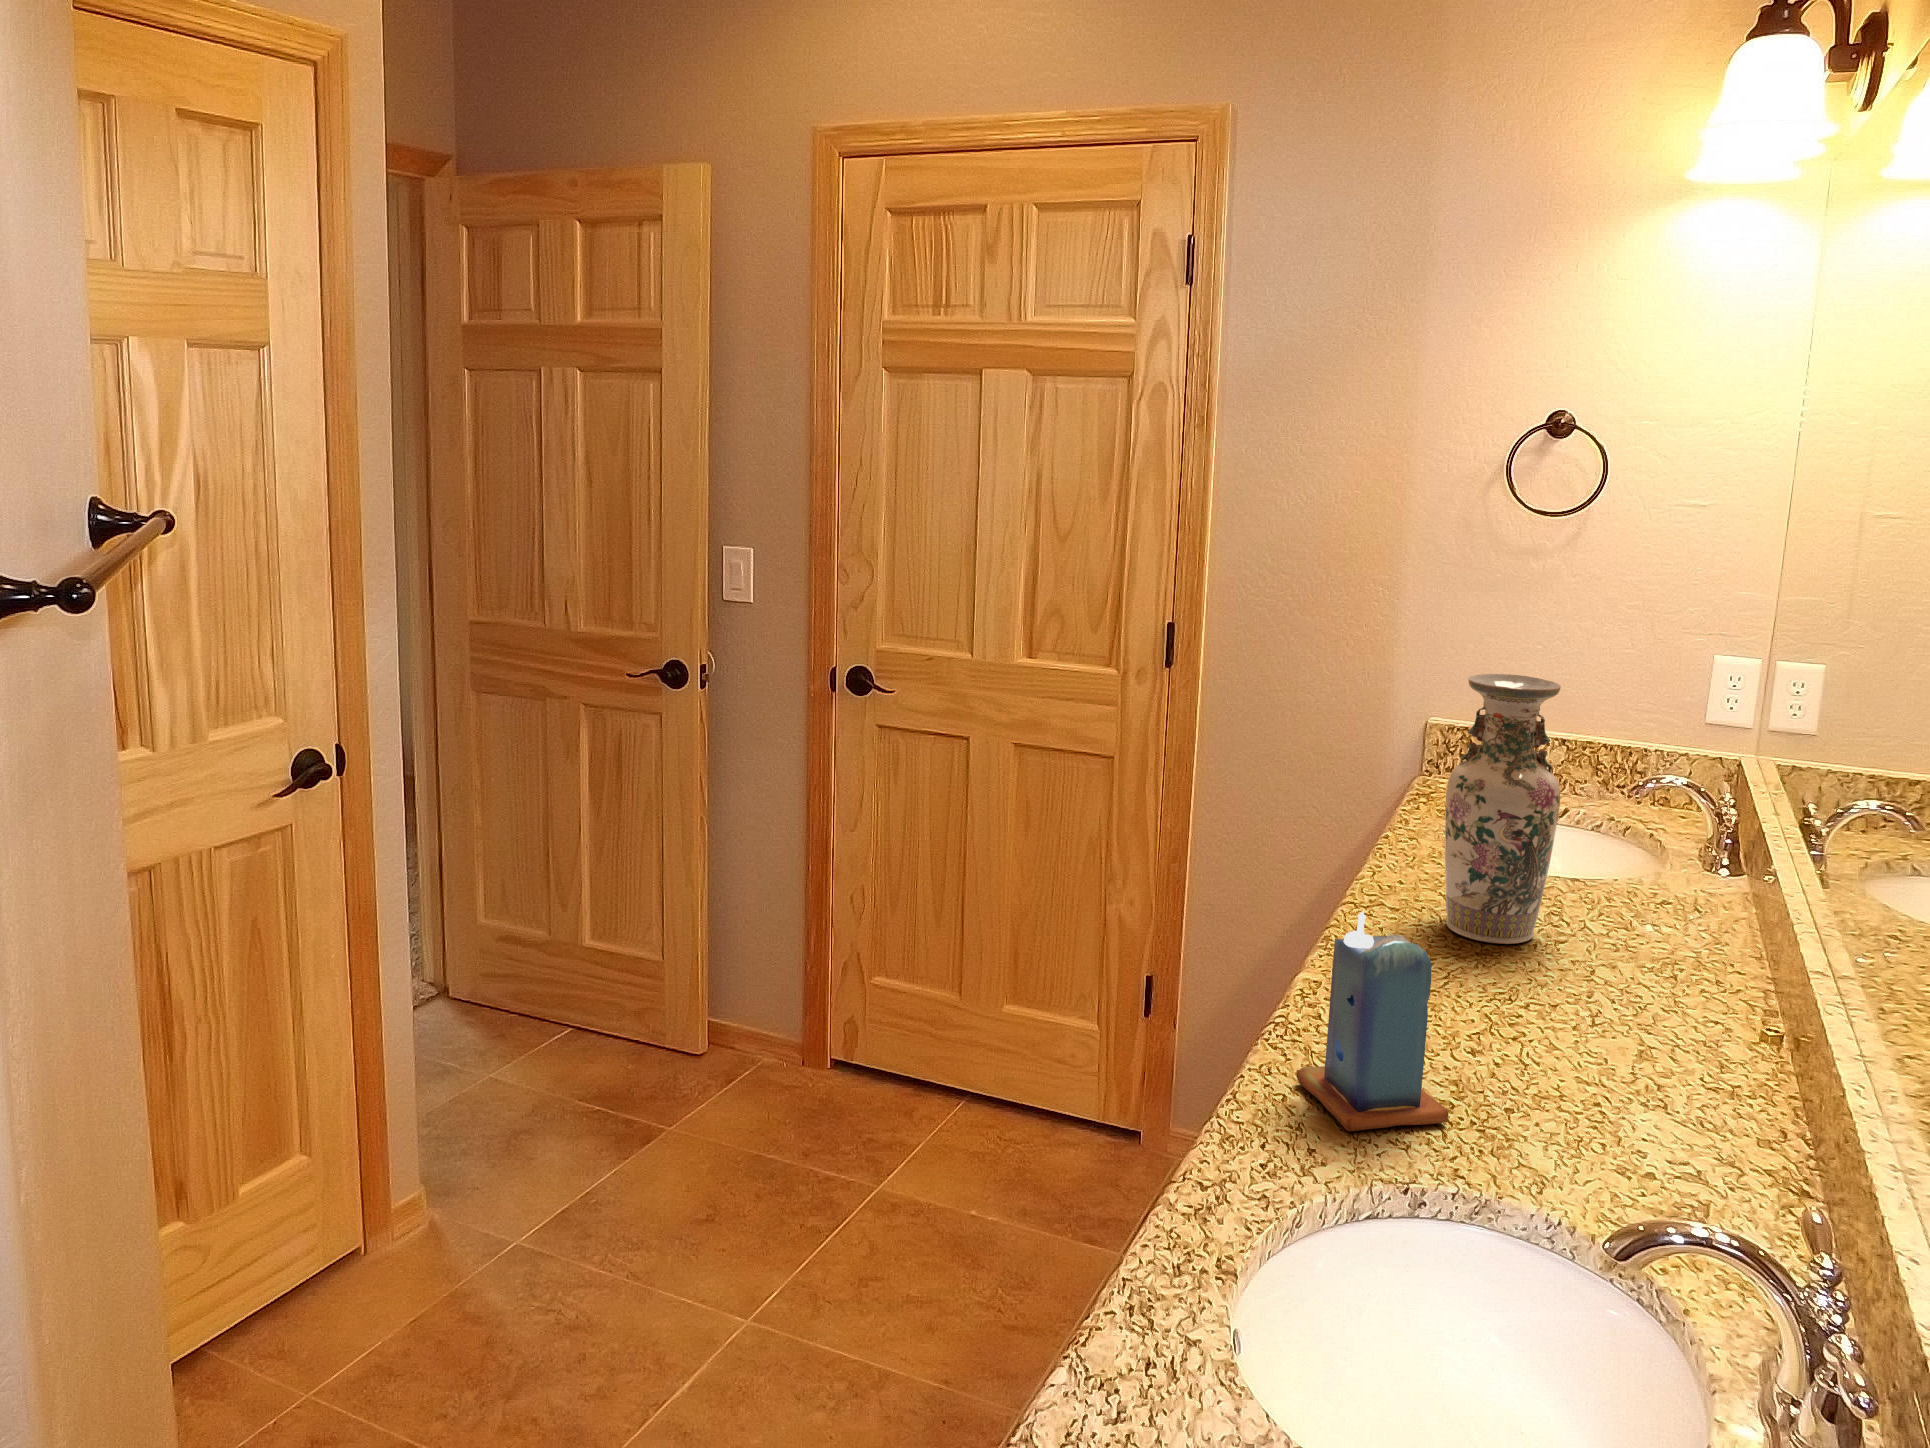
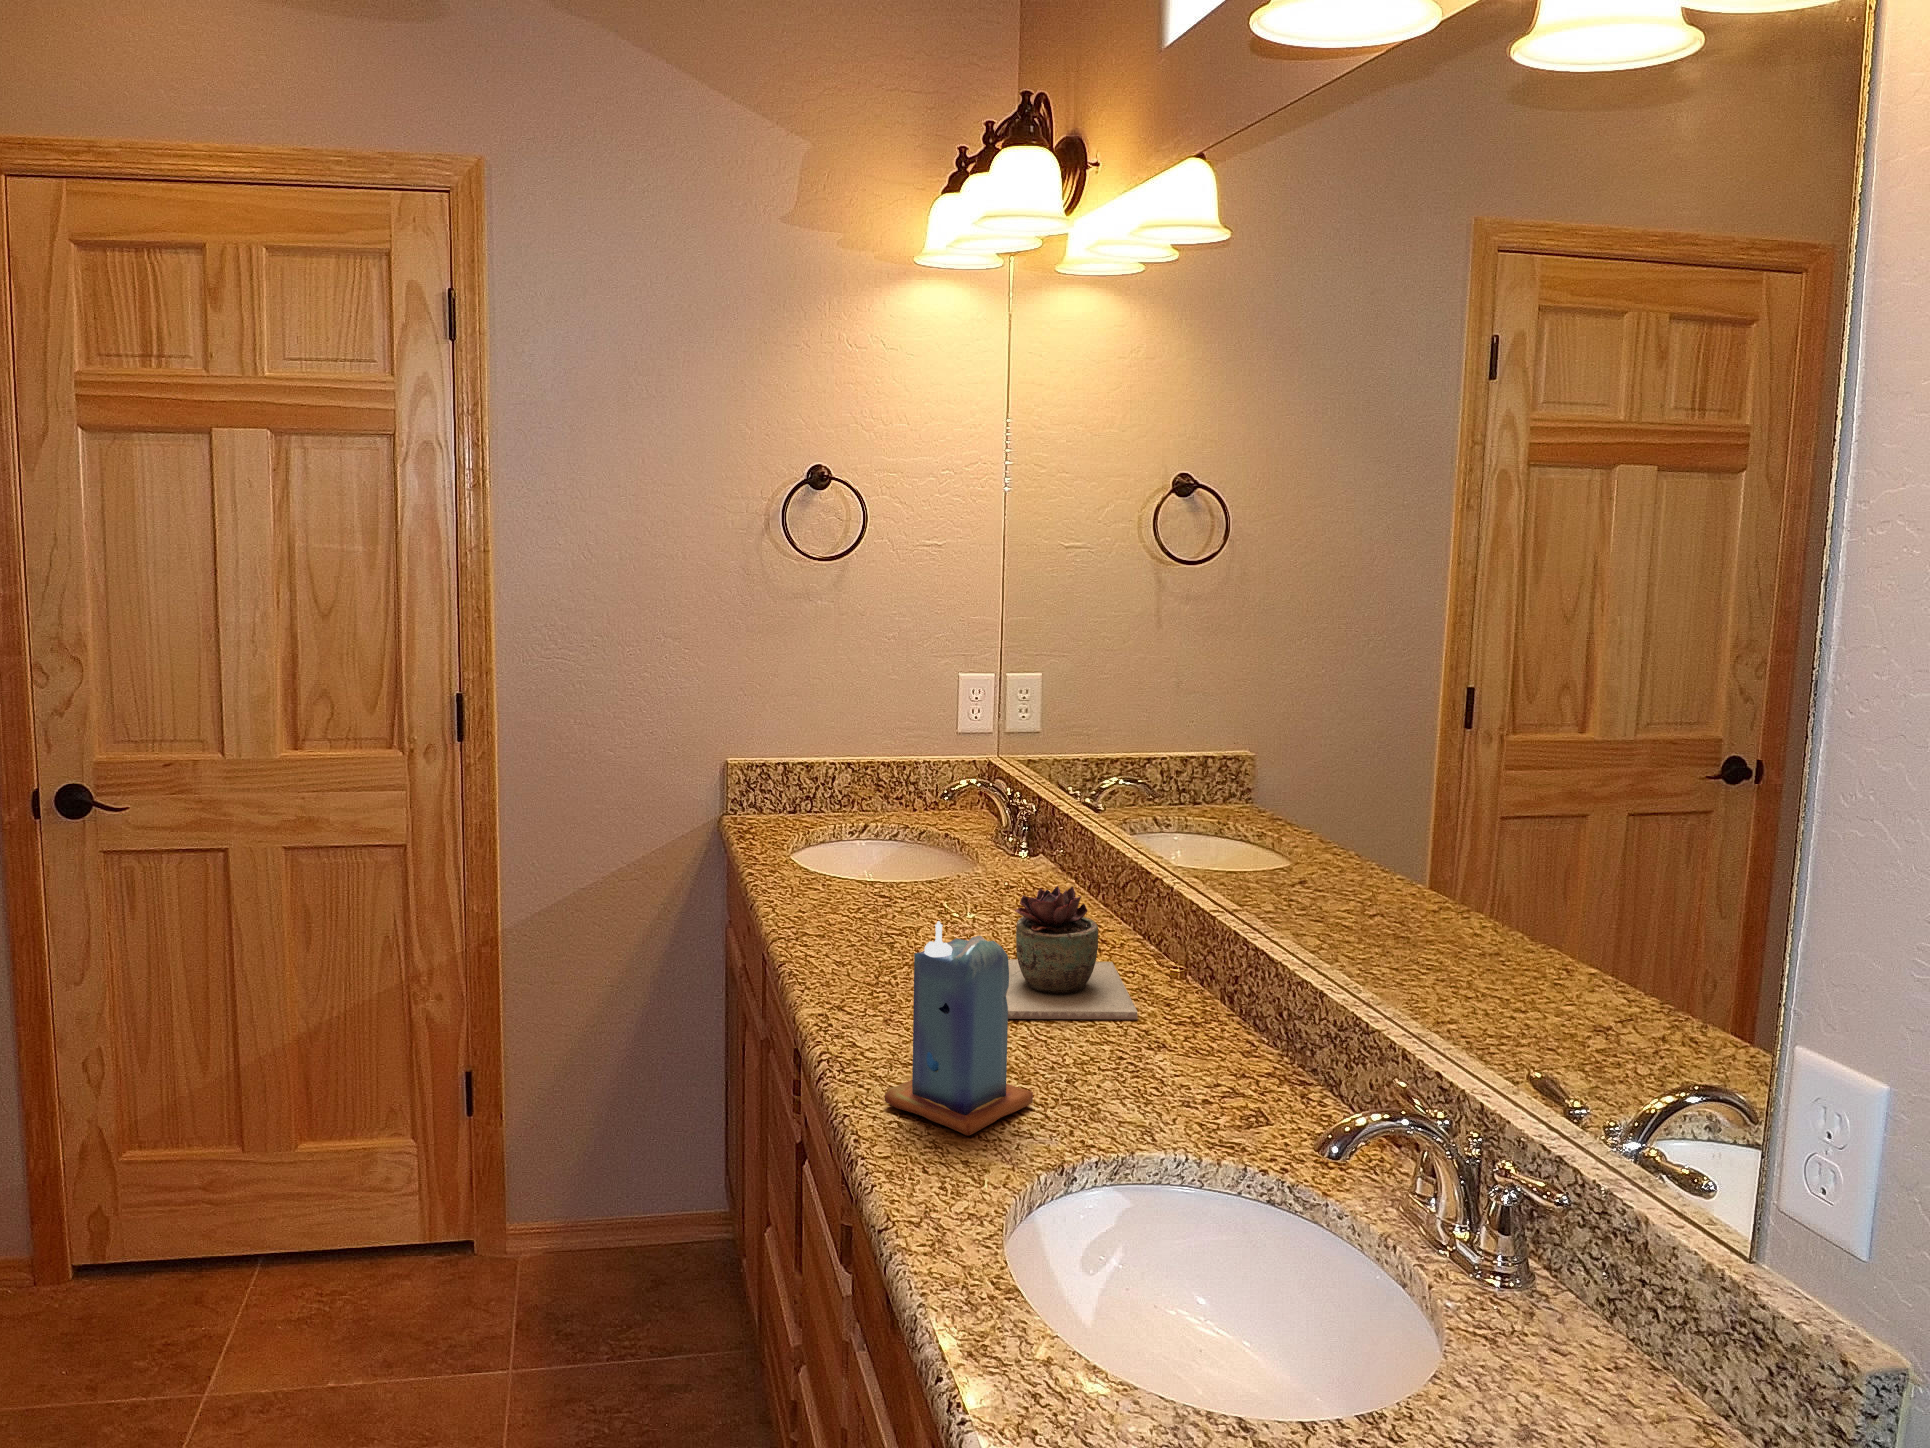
vase: present [1445,674,1561,944] -> none [856,697,953,944]
succulent plant: none [1505,909,1702,1078] -> present [1006,886,1138,1019]

